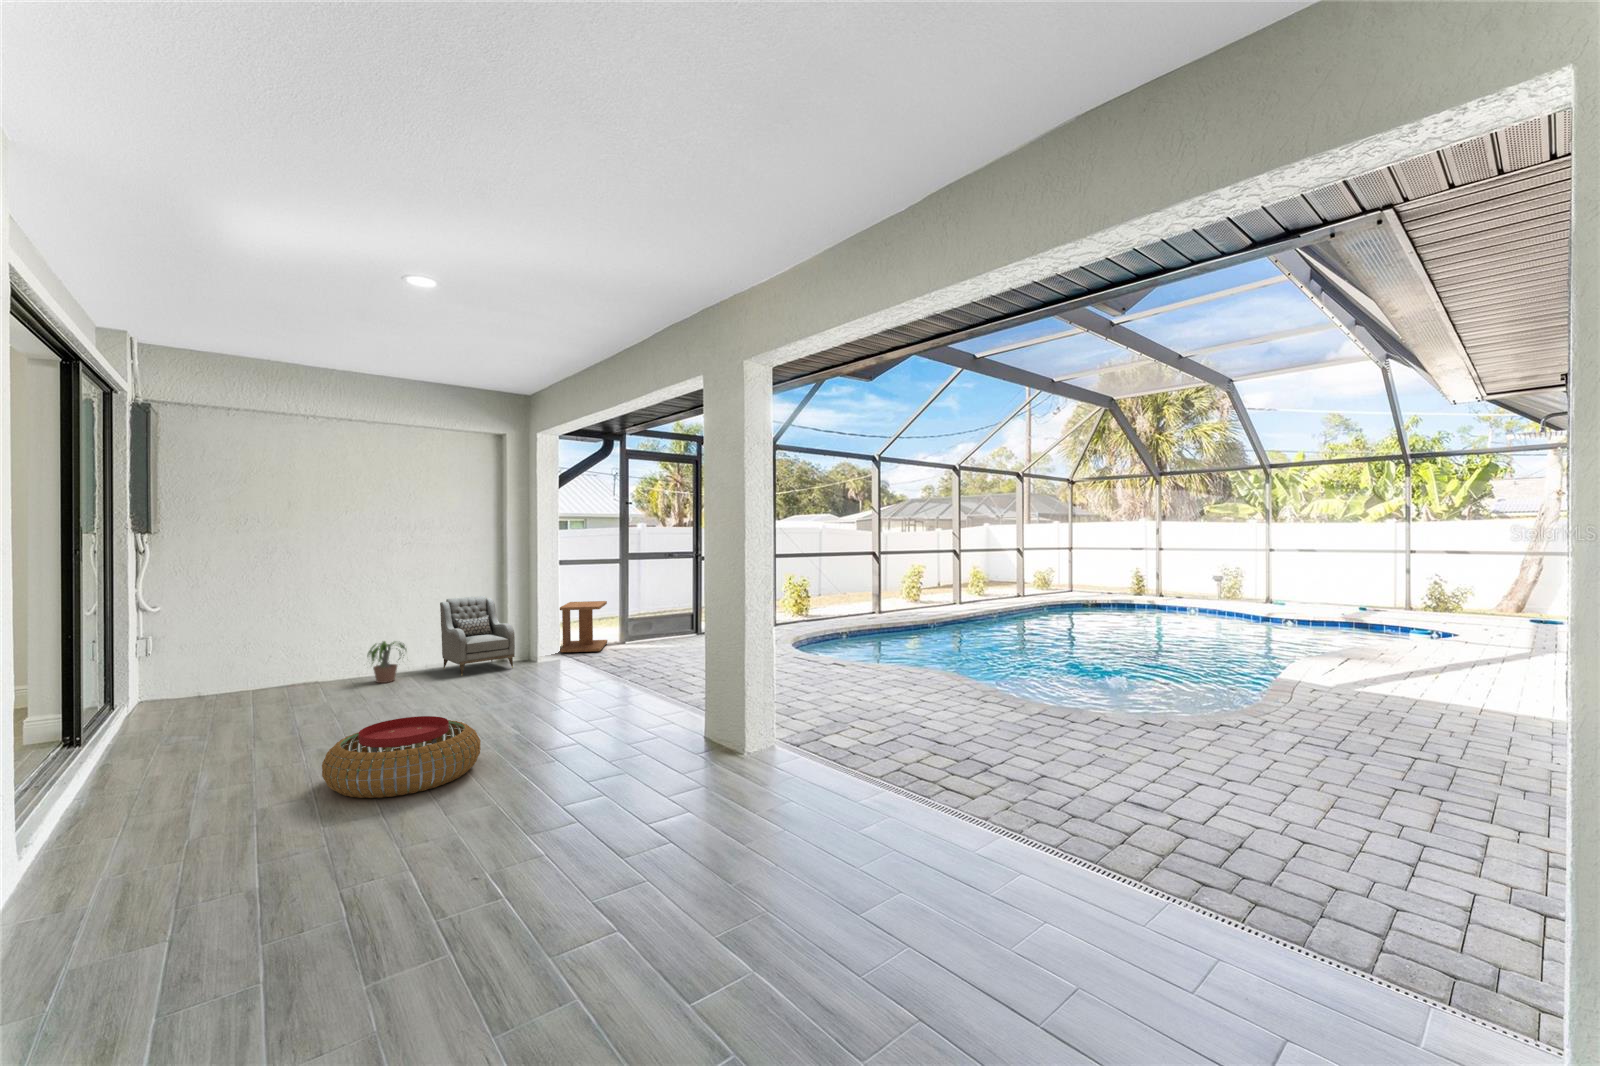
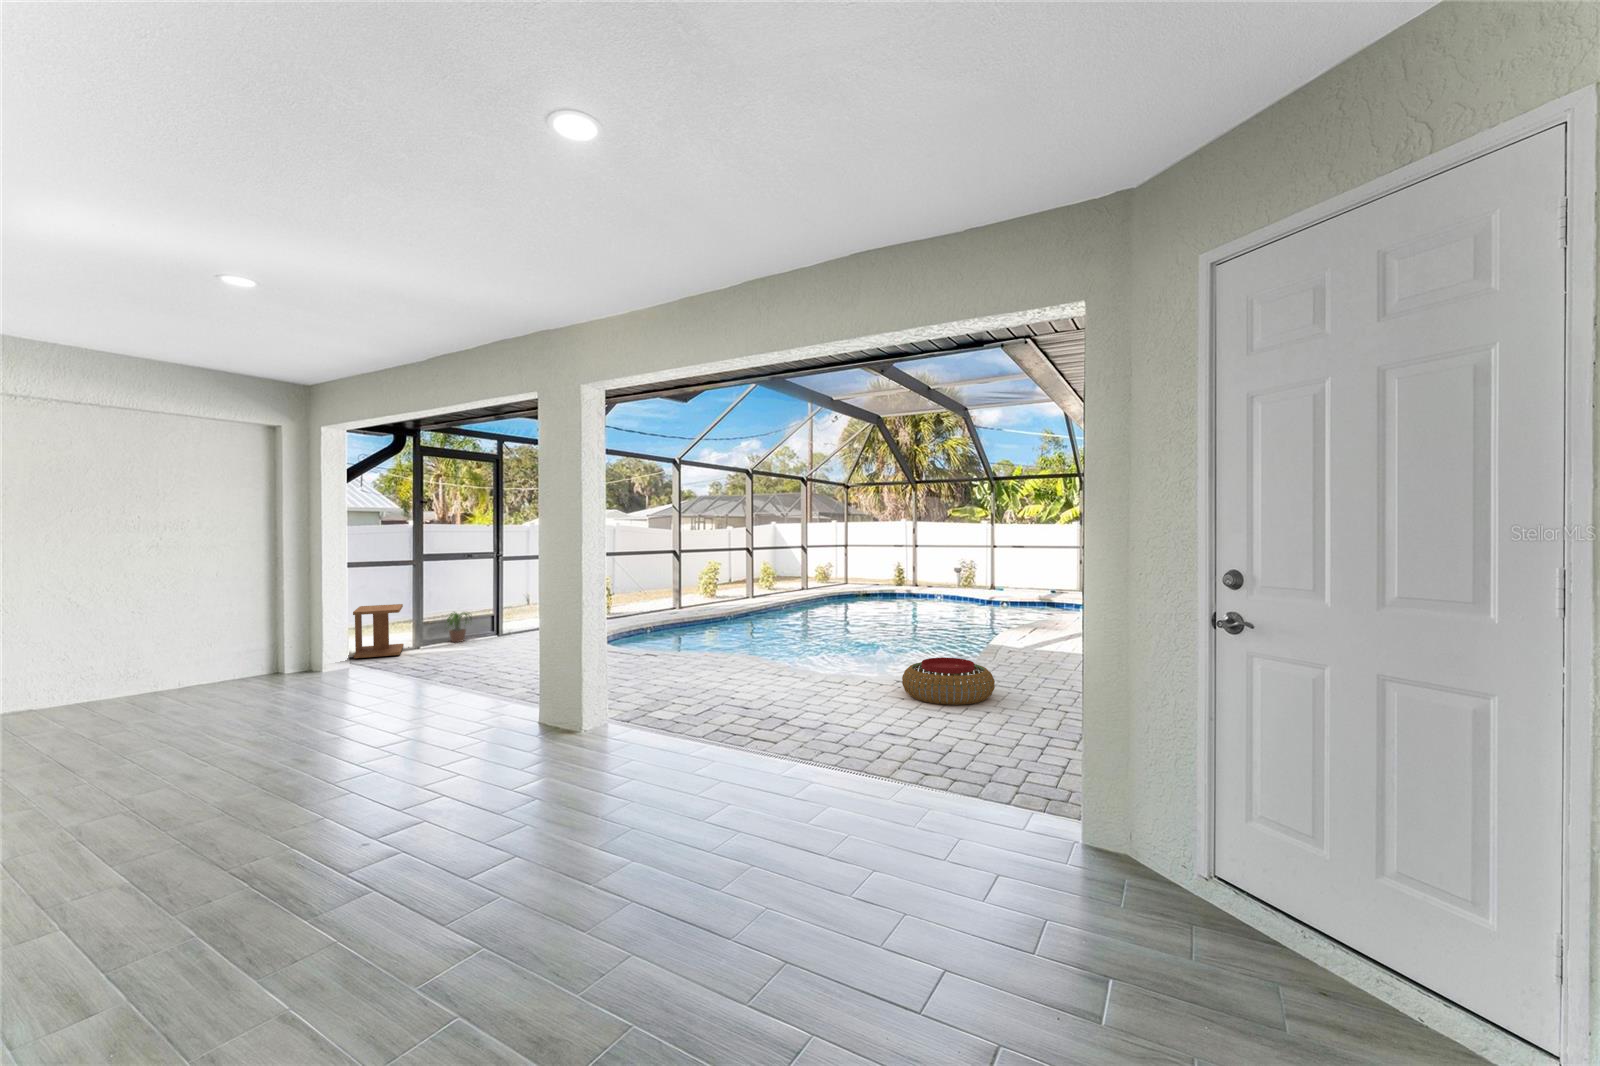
armchair: present [440,596,515,675] -> none [215,579,308,687]
potted plant: present [367,641,406,683] -> present [447,612,471,642]
pouf: present [322,716,481,798] -> present [902,657,995,705]

